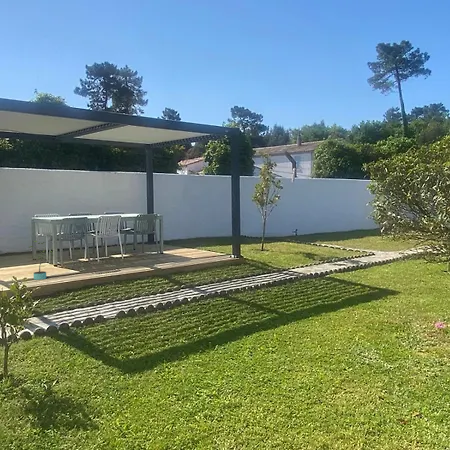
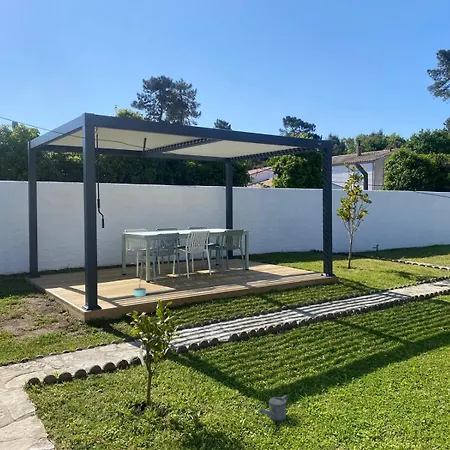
watering can: none [107,361,141,385] -> present [259,395,287,421]

